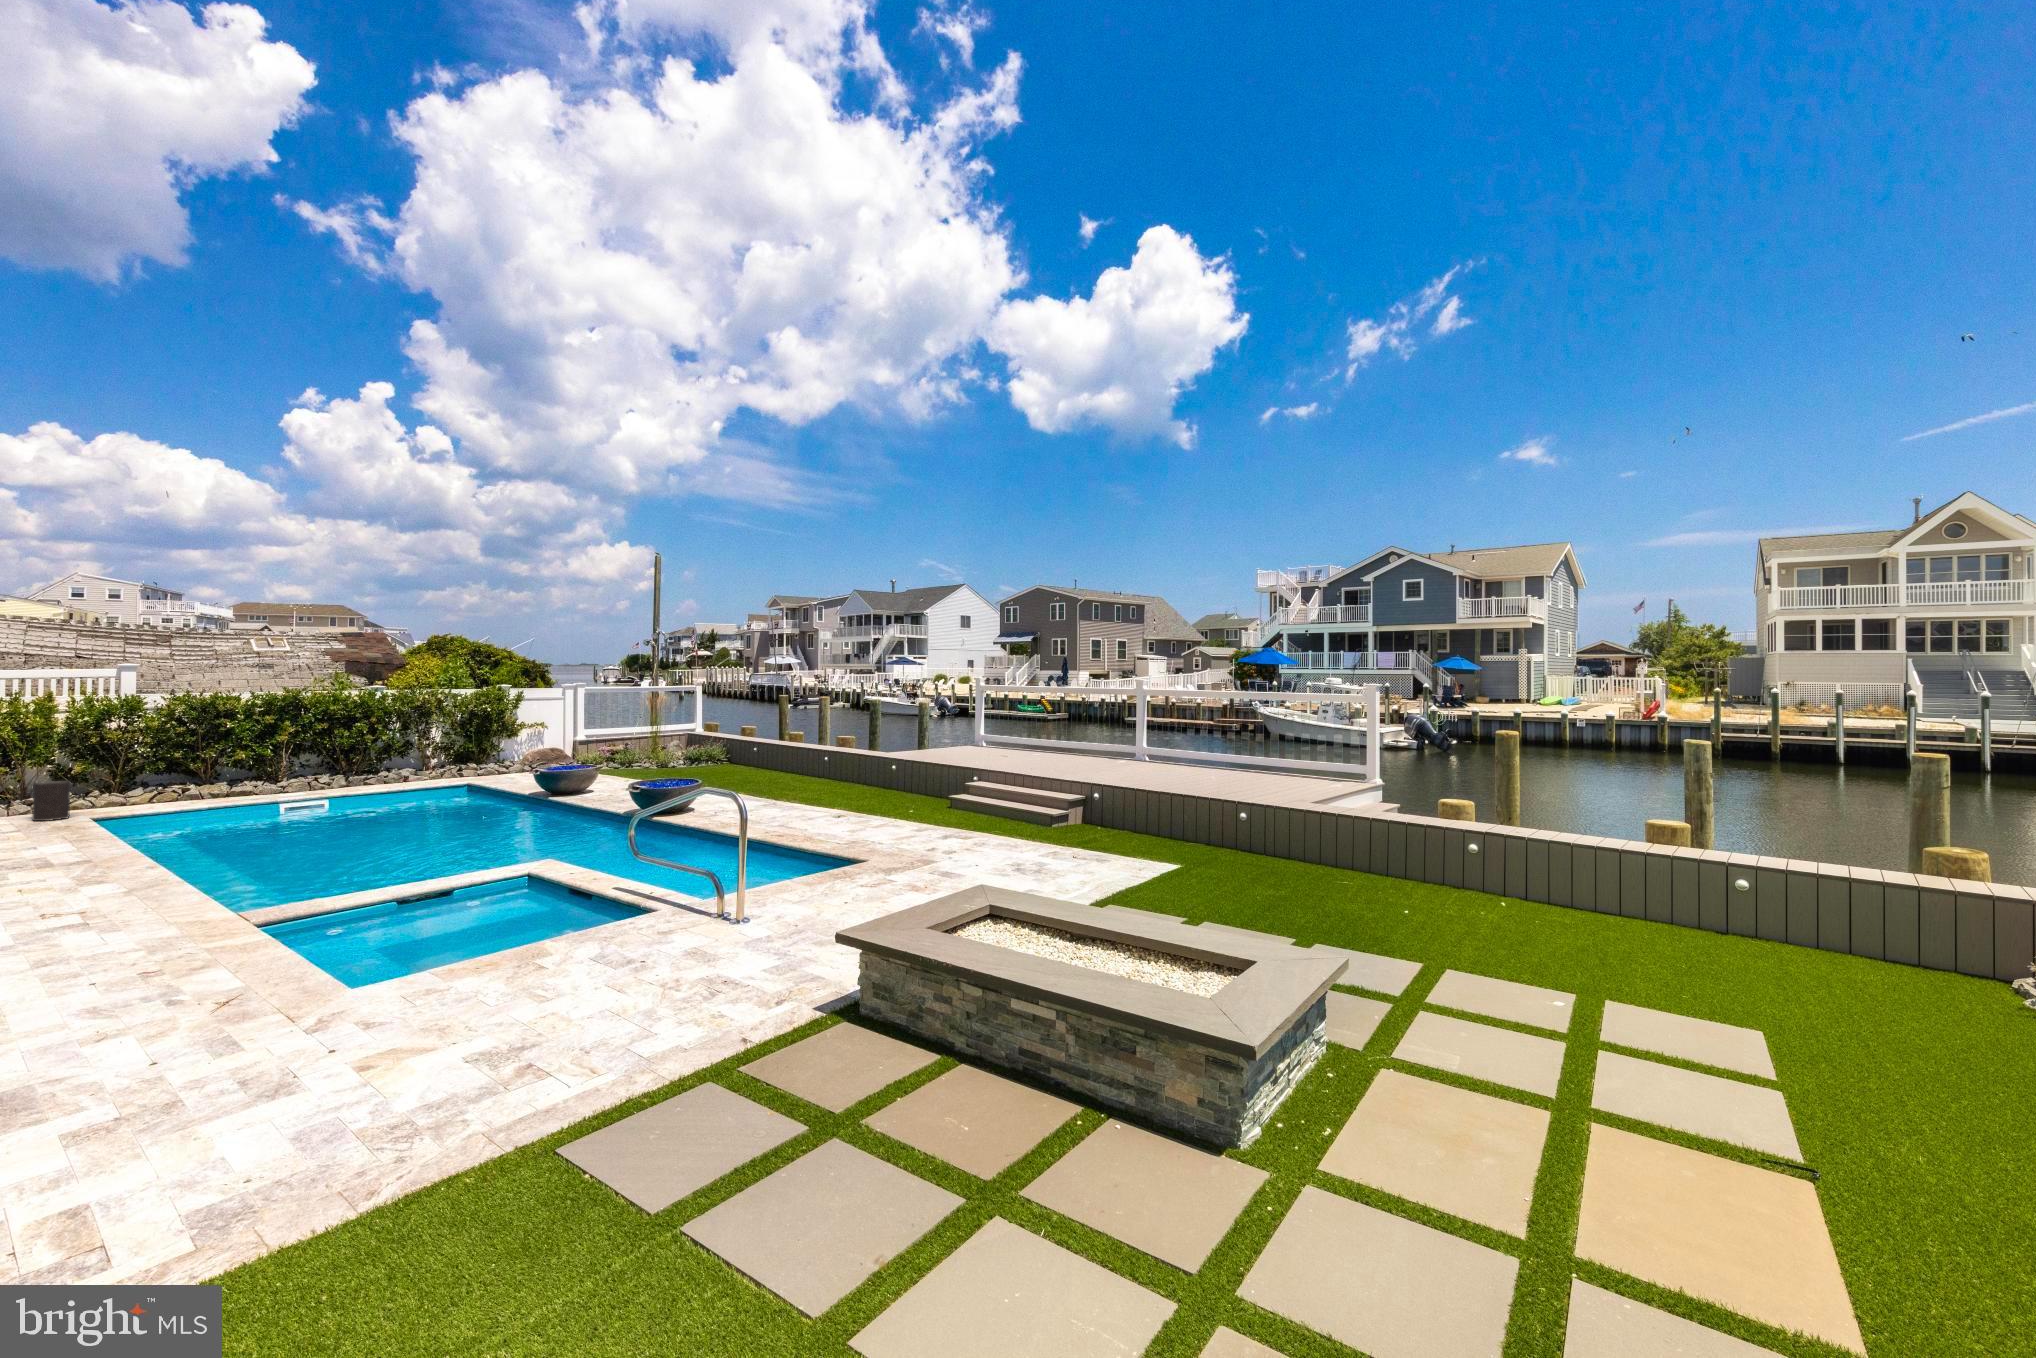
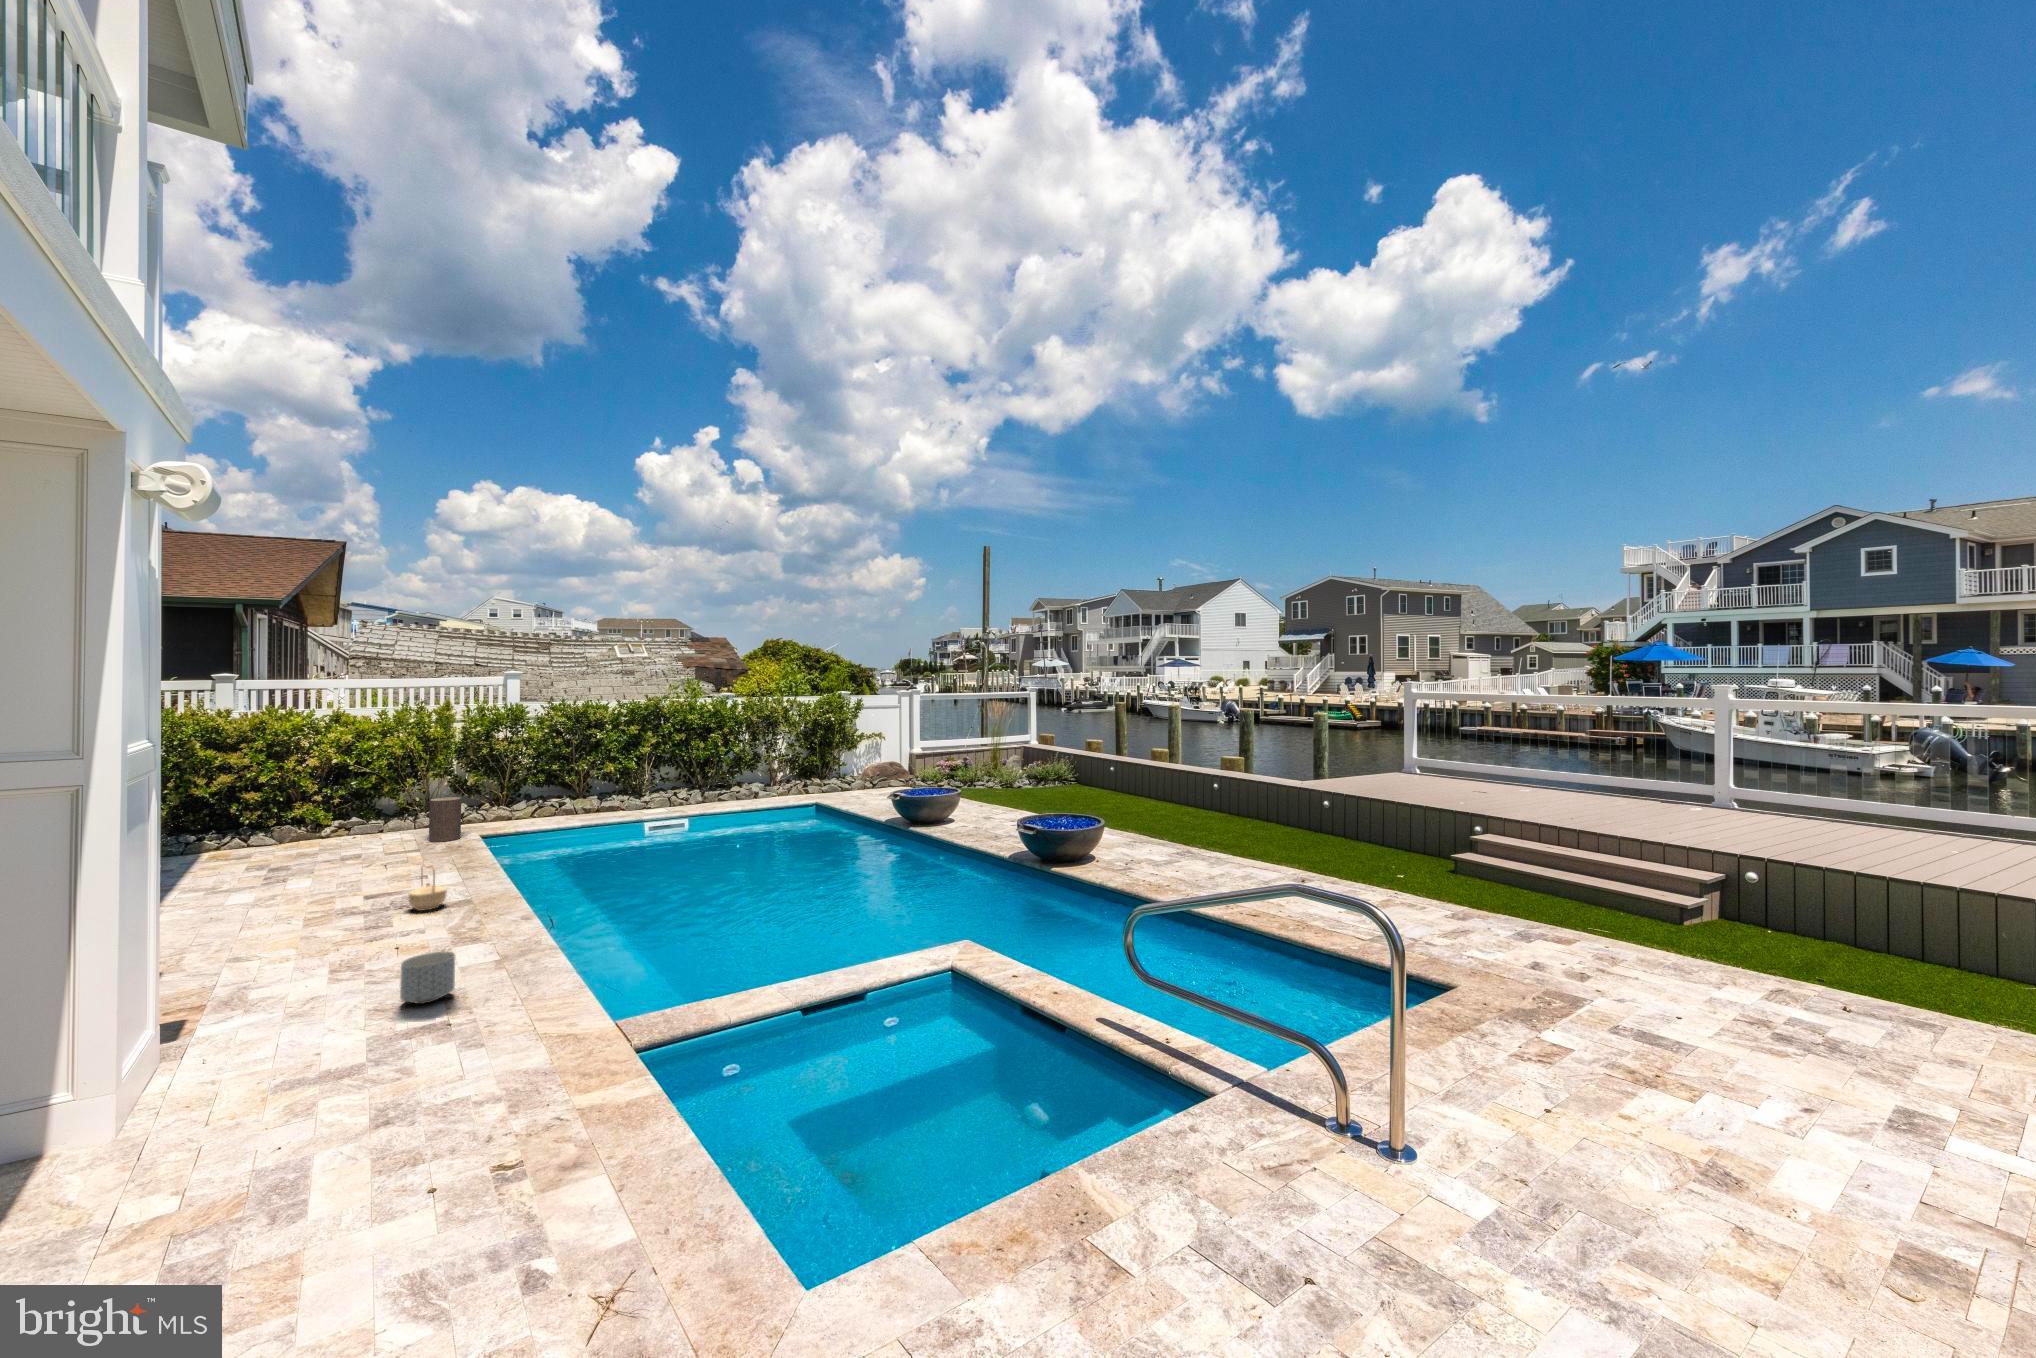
basket: none [29,823,69,861] -> present [409,864,447,911]
planter: none [45,867,93,901] -> present [400,952,455,1004]

